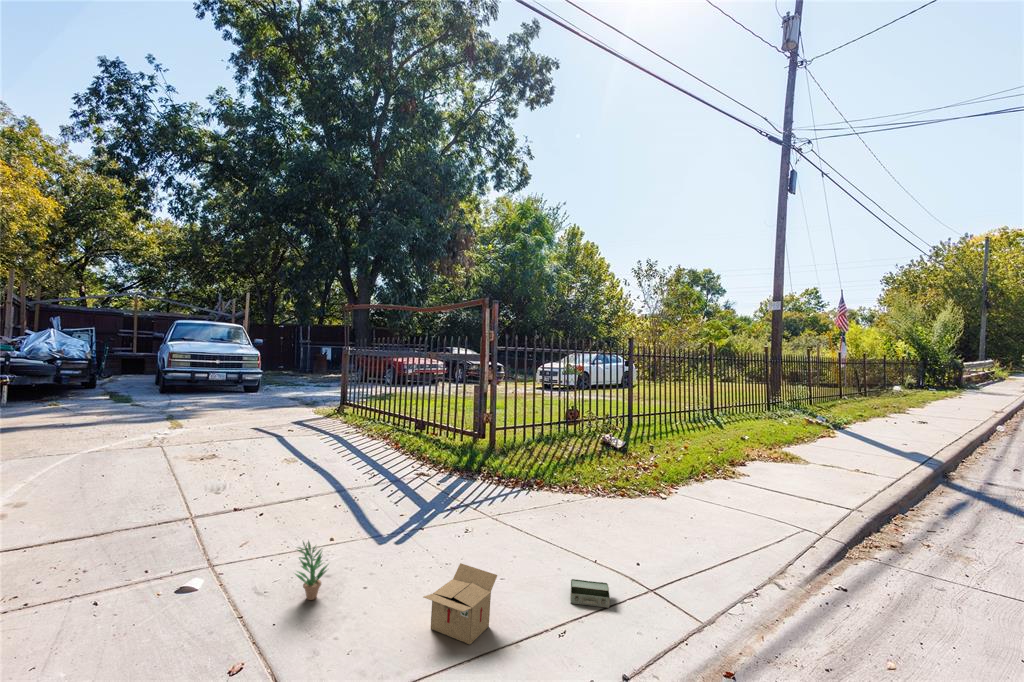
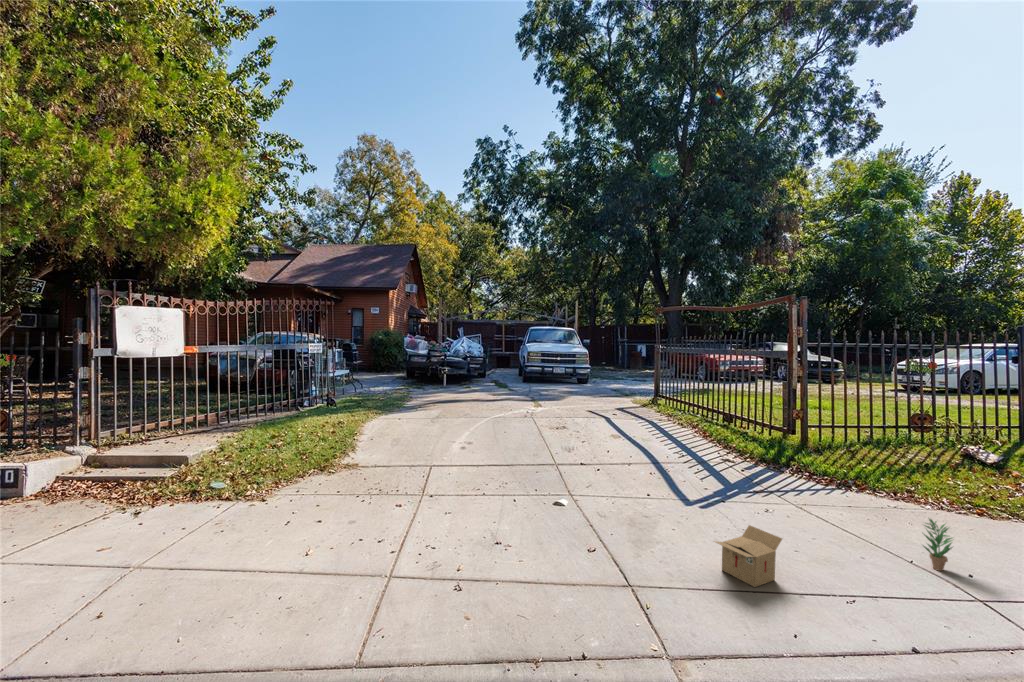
potted plant: present [295,541,328,600] -> present [924,519,952,571]
toolbox: present [570,579,610,608] -> none [865,563,913,595]

